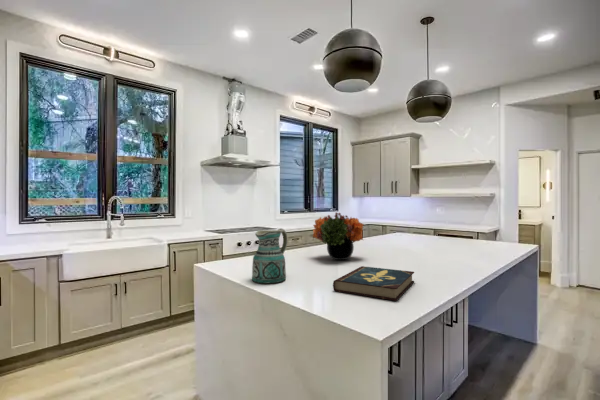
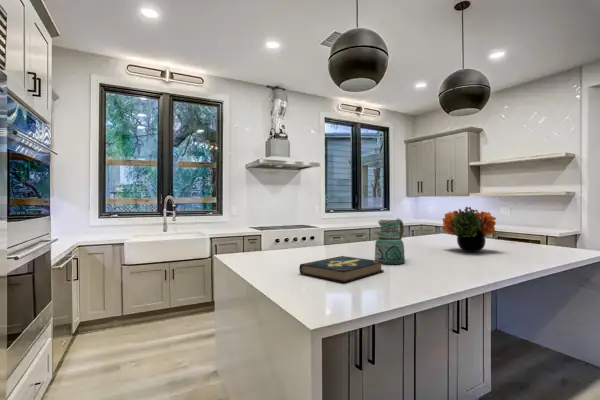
flower arrangement: present [313,213,363,260] -> present [443,207,496,252]
ceramic pitcher: present [252,229,287,283] -> present [375,219,405,264]

